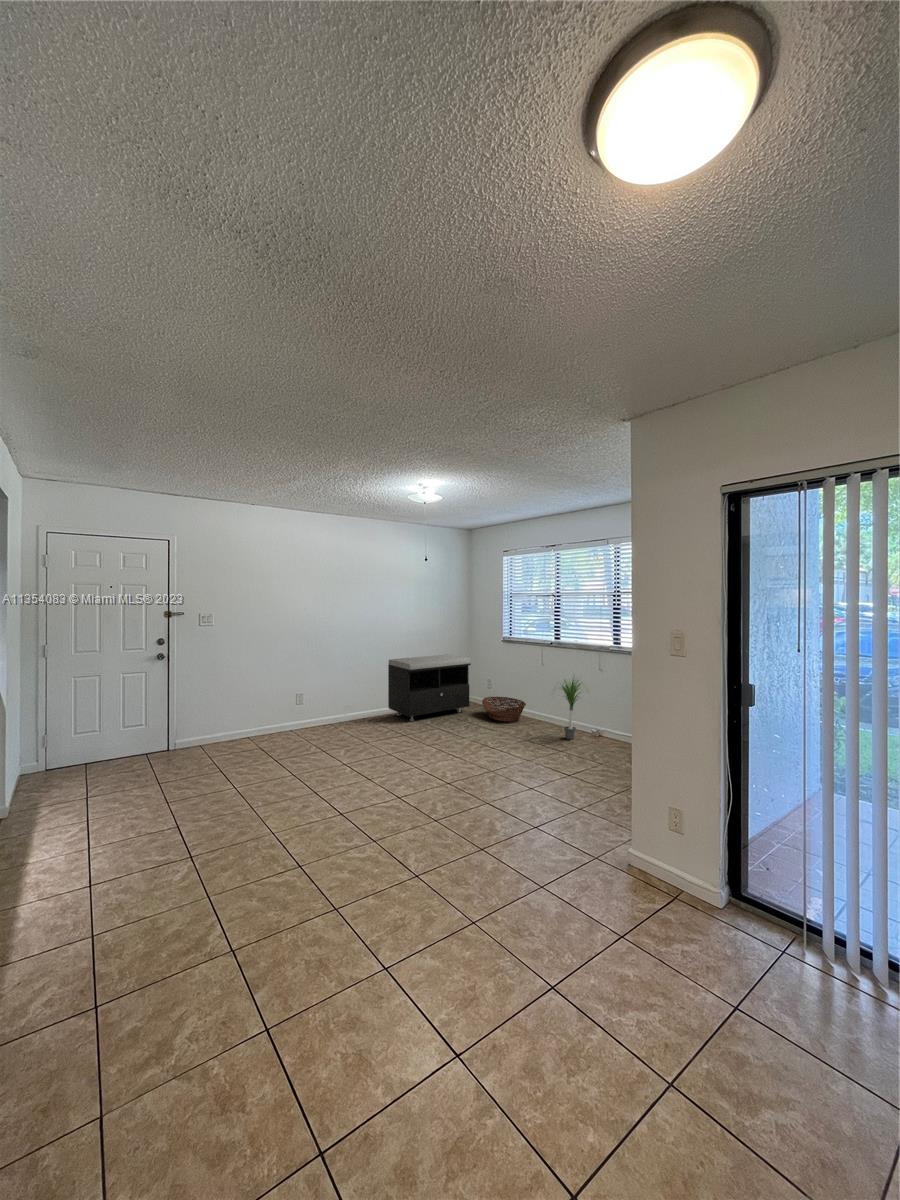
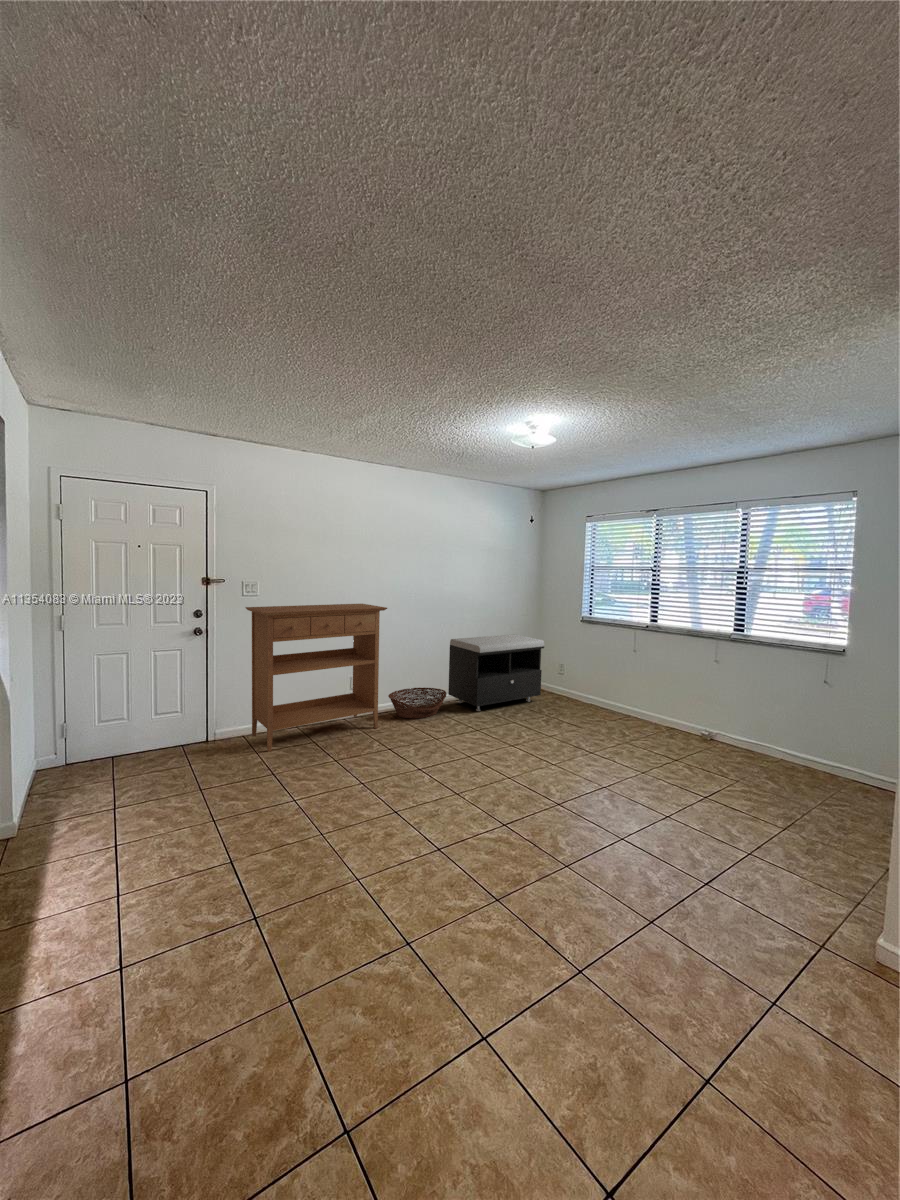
console table: none [202,630,326,756] -> present [246,604,387,752]
potted plant: present [555,679,581,739] -> none [651,661,710,743]
basket: present [482,697,526,722] -> present [388,688,447,719]

